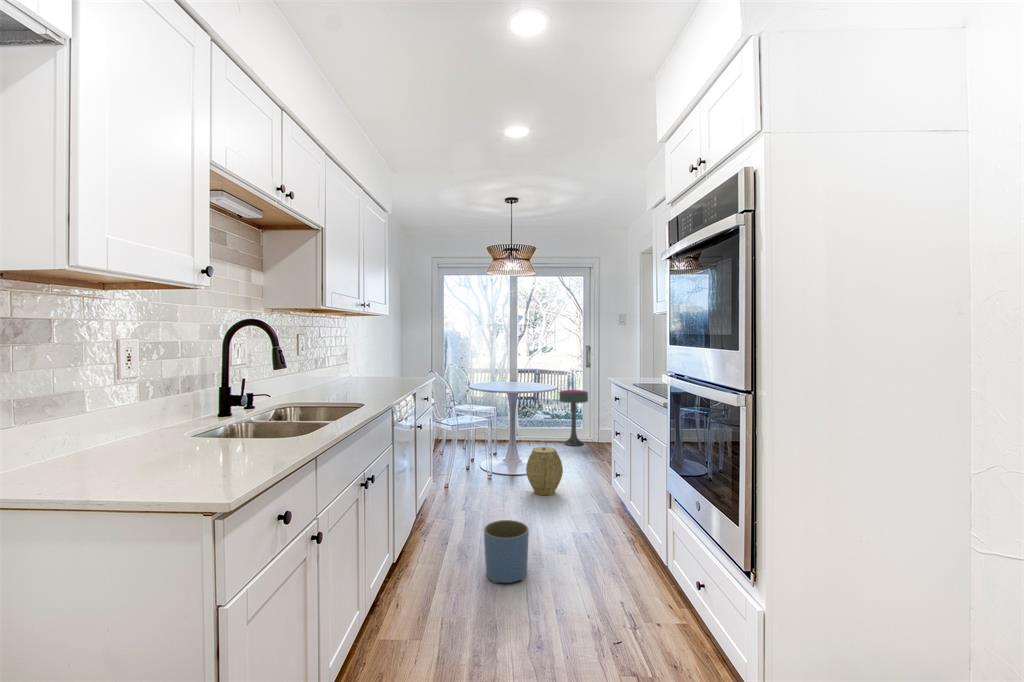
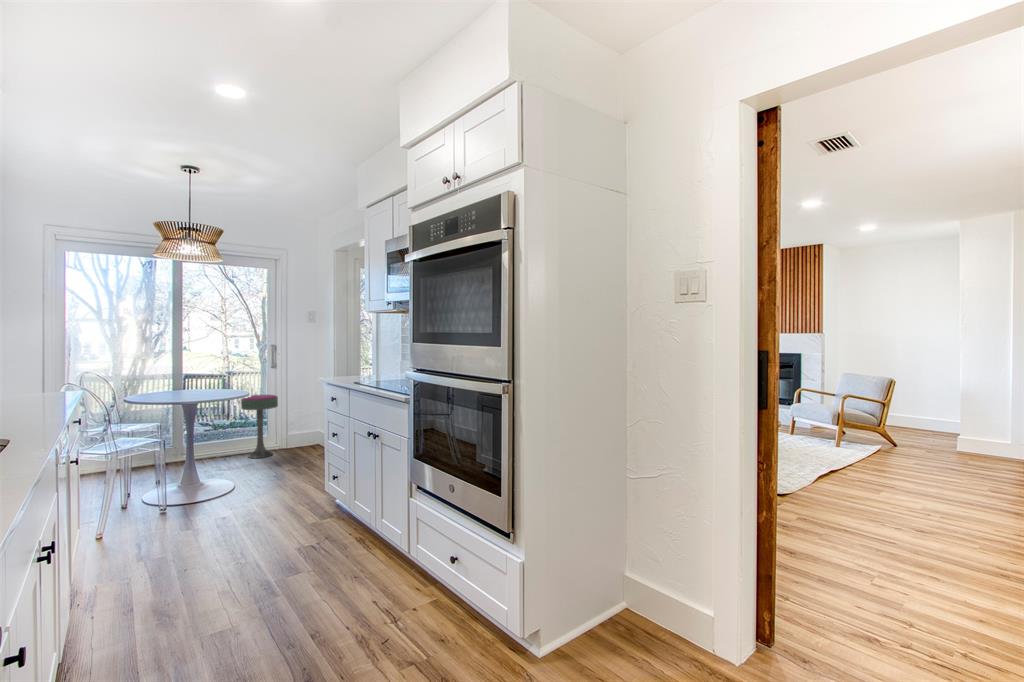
woven basket: present [526,447,563,495] -> none [218,463,268,521]
planter: present [484,520,529,583] -> none [196,556,260,640]

